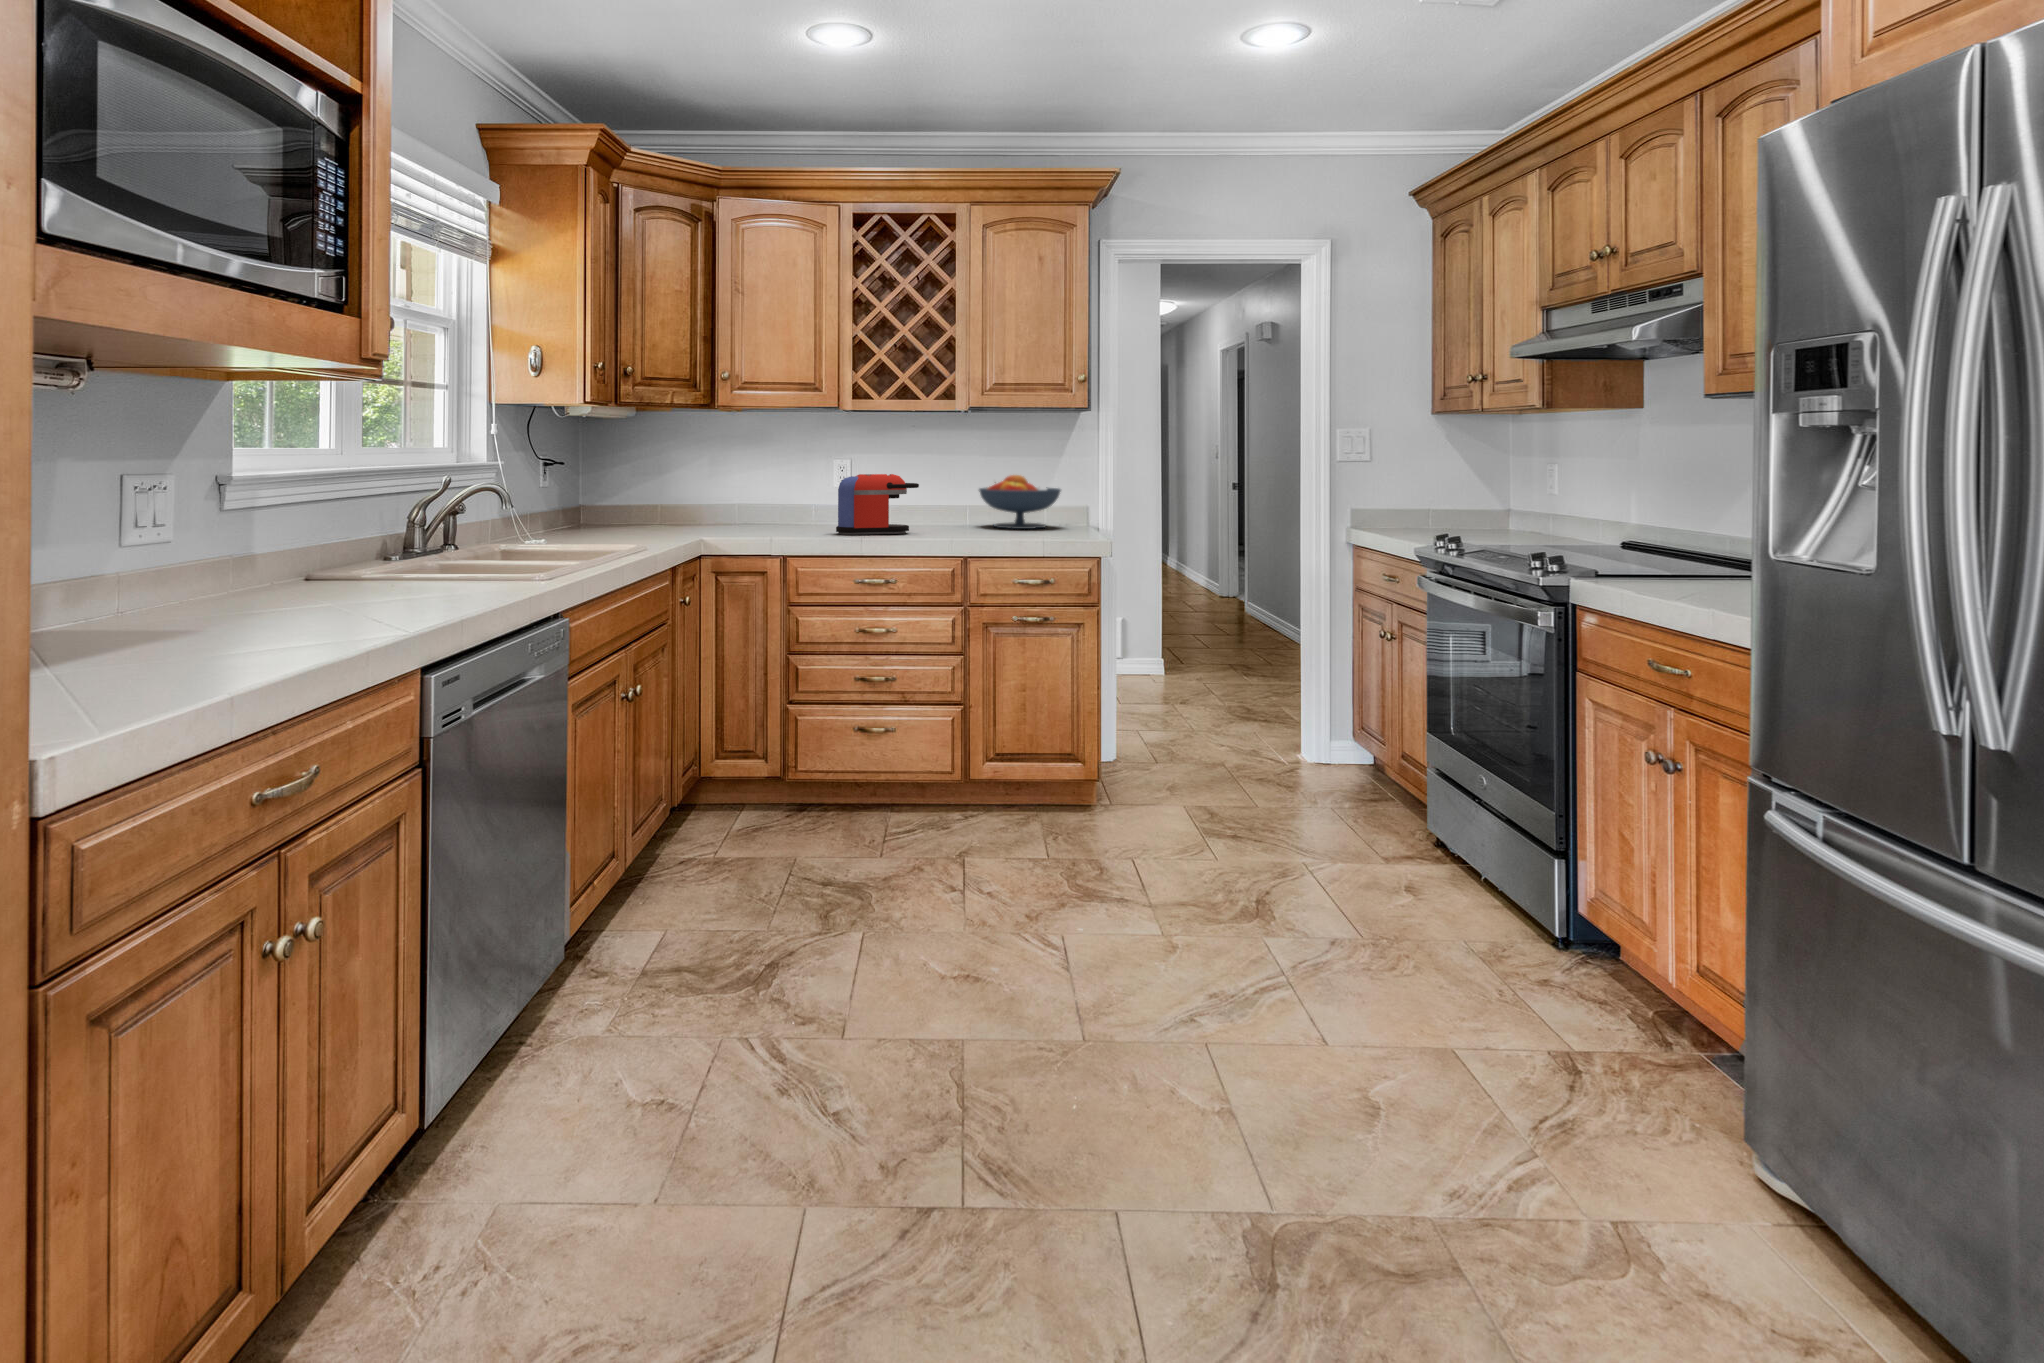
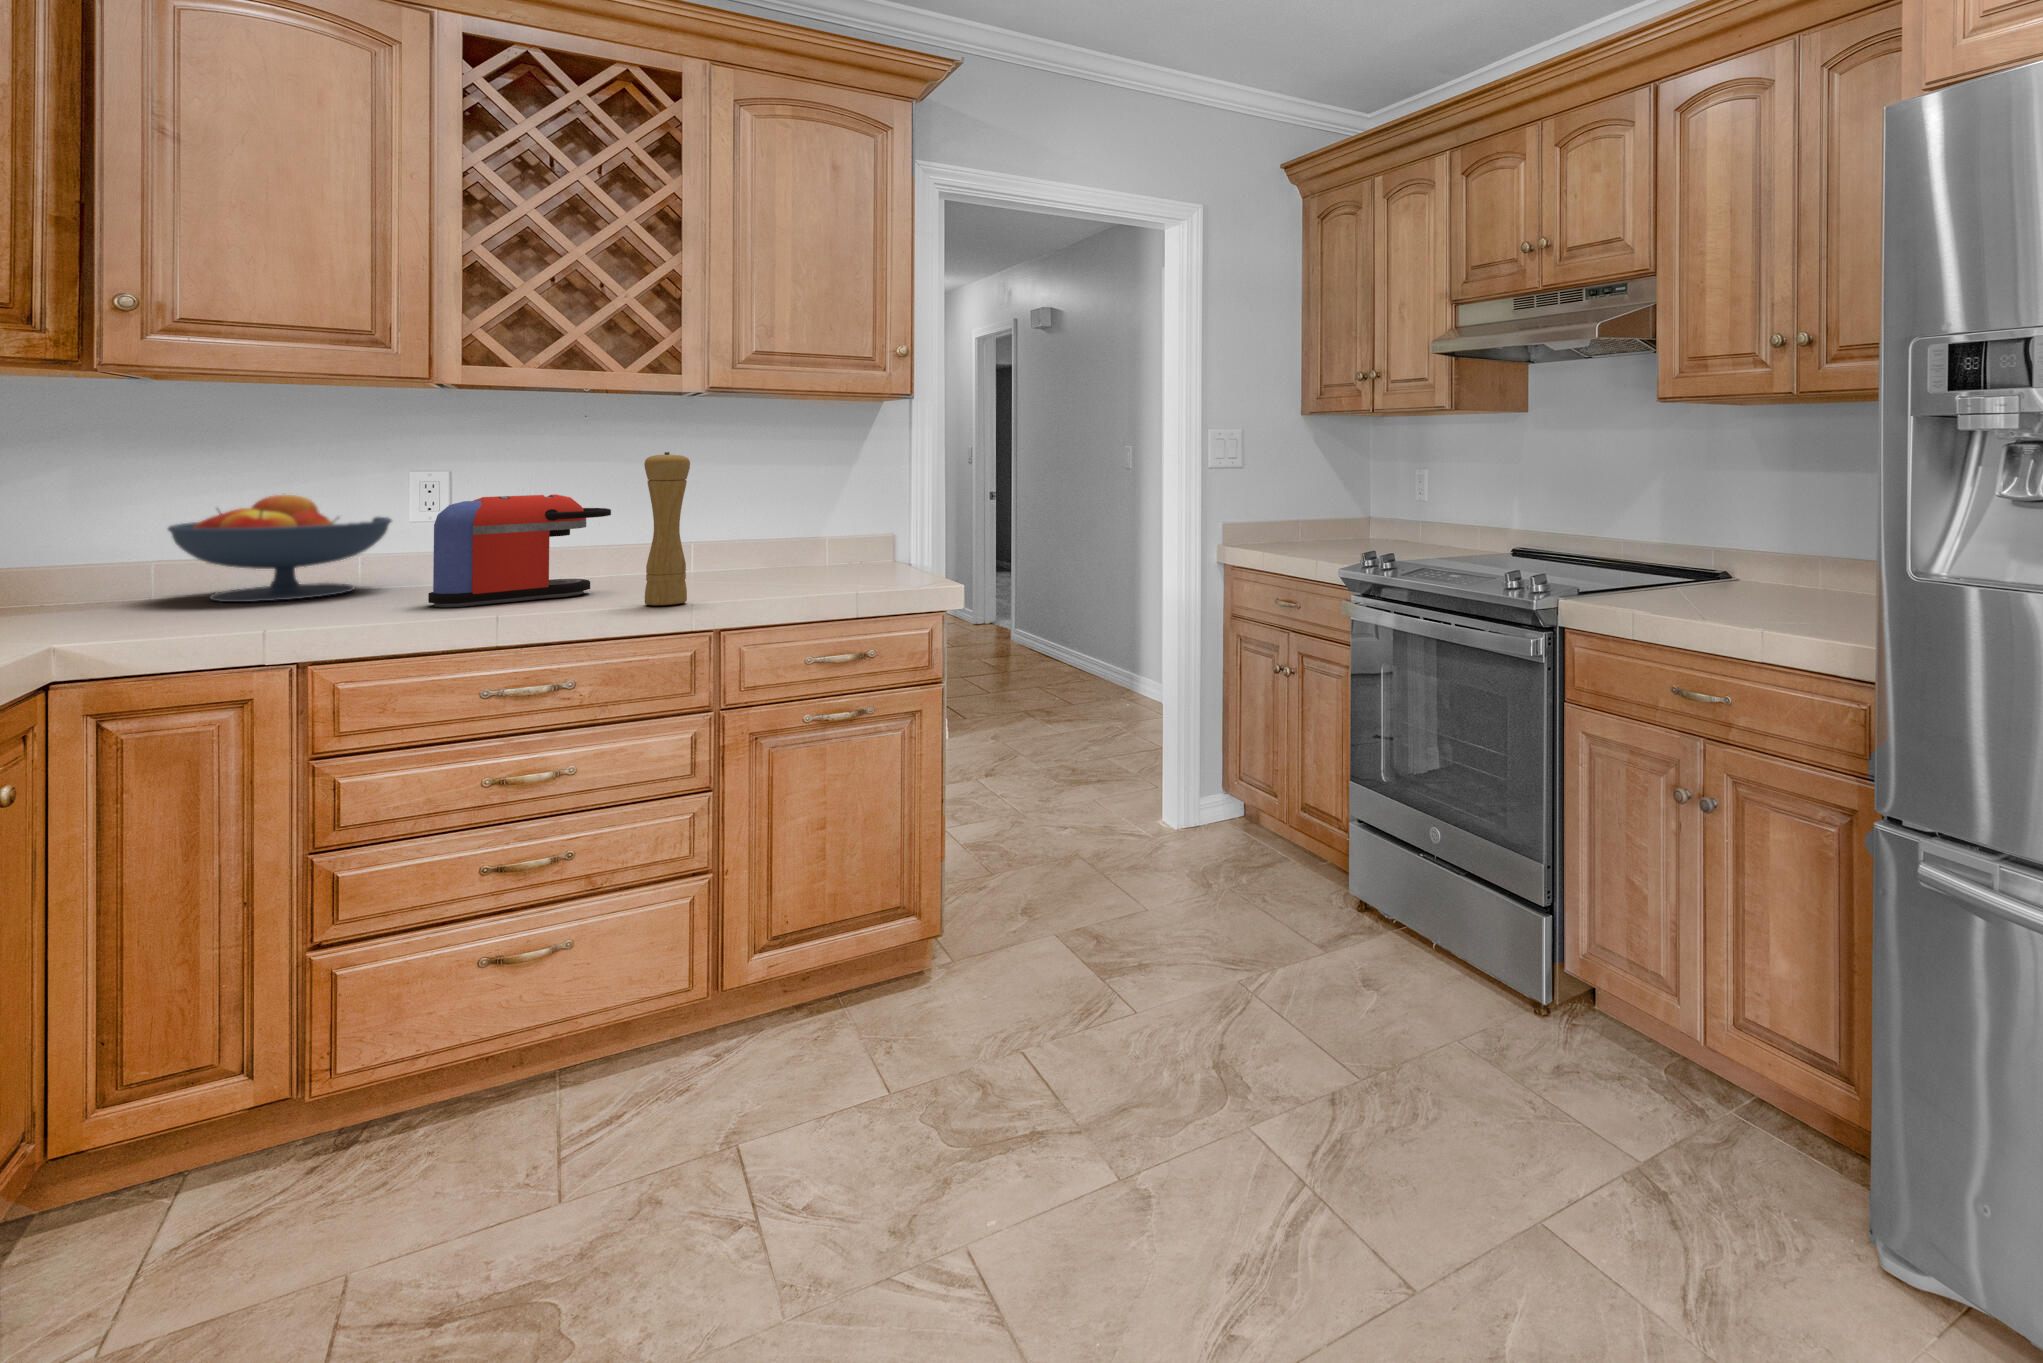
pepper mill: none [929,449,952,540] -> present [644,452,690,605]
fruit bowl: present [979,475,1061,529] -> present [168,495,392,602]

